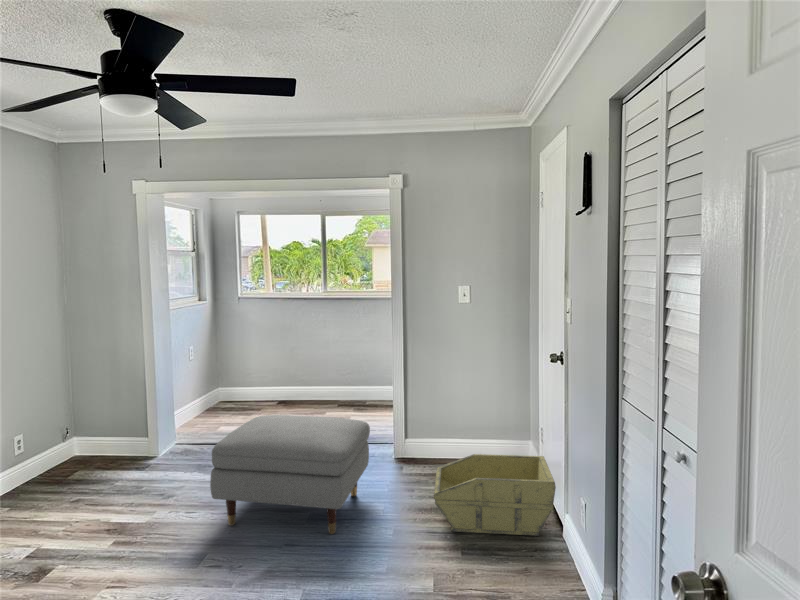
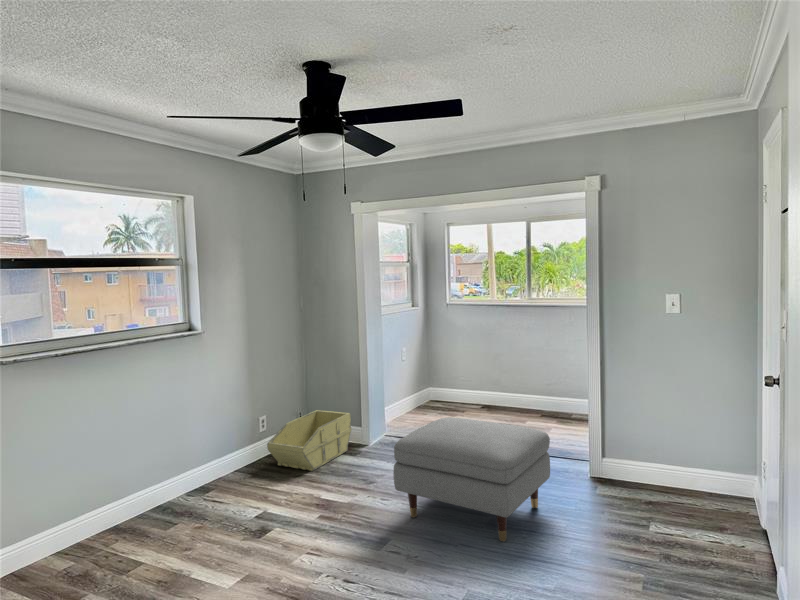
storage bin: present [434,454,556,536] -> present [267,410,351,471]

